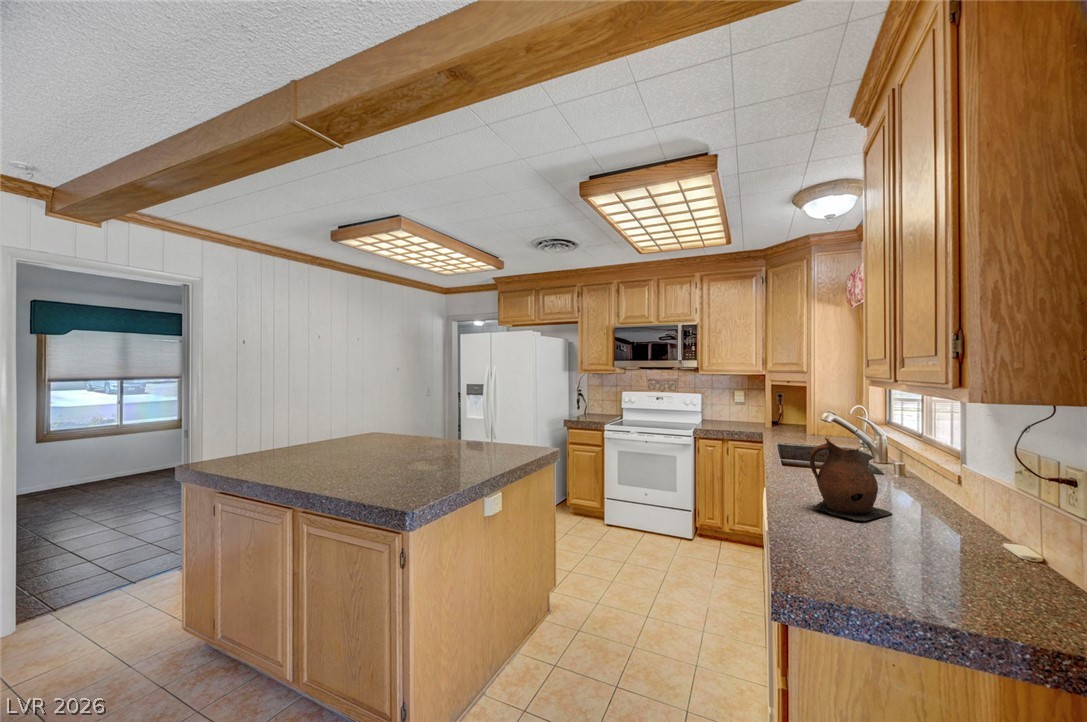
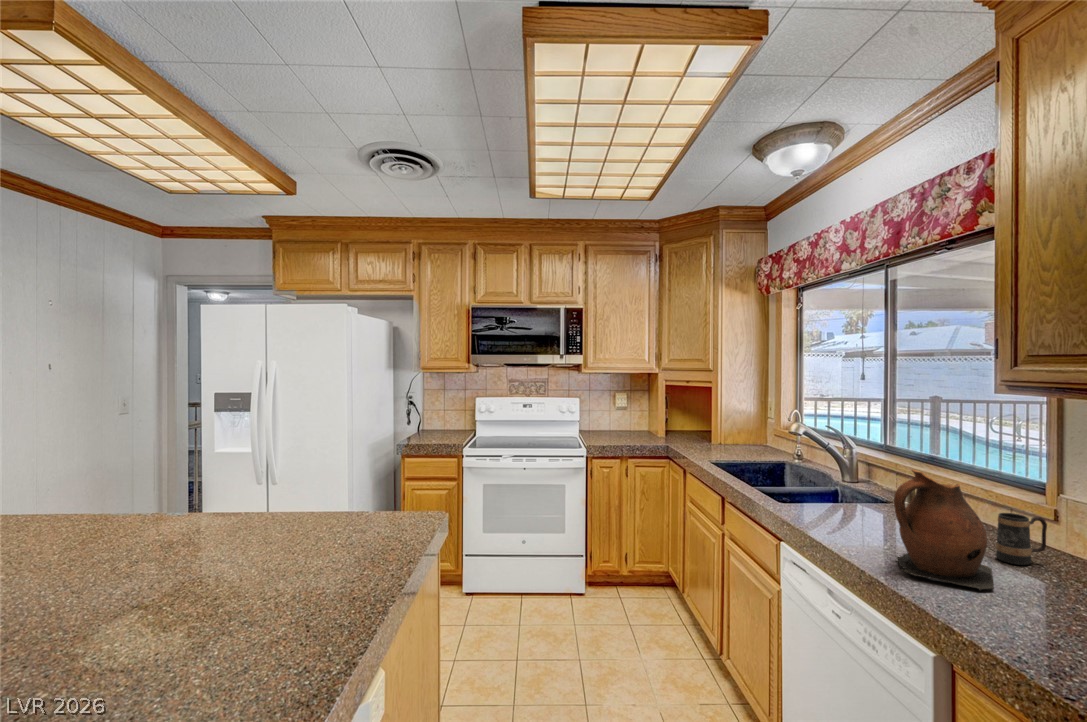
mug: none [910,477,949,516] -> present [996,513,1047,565]

